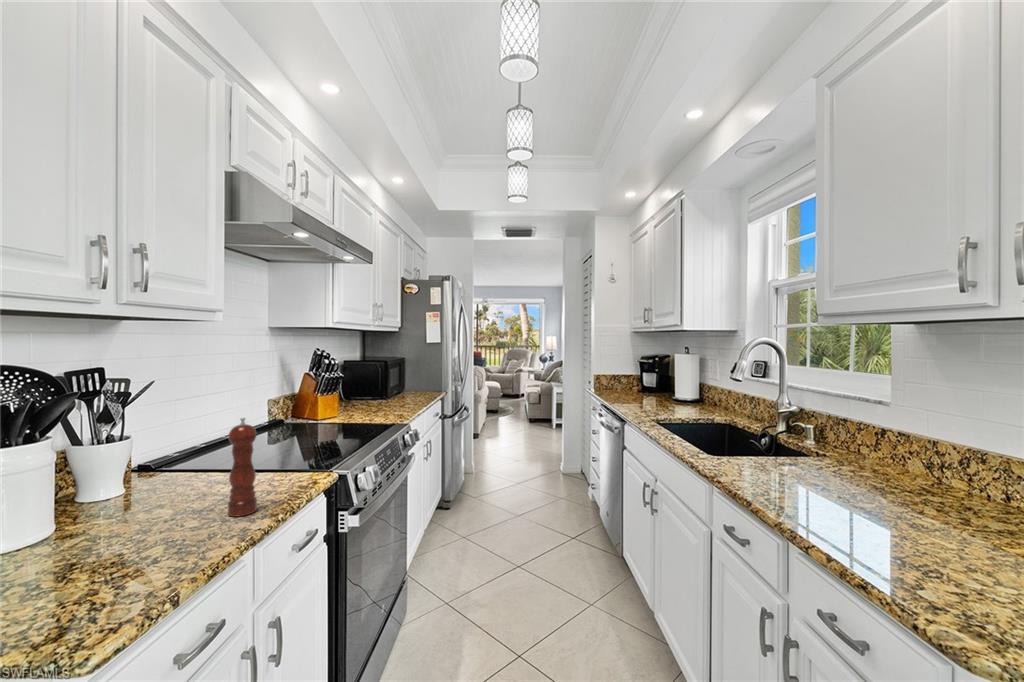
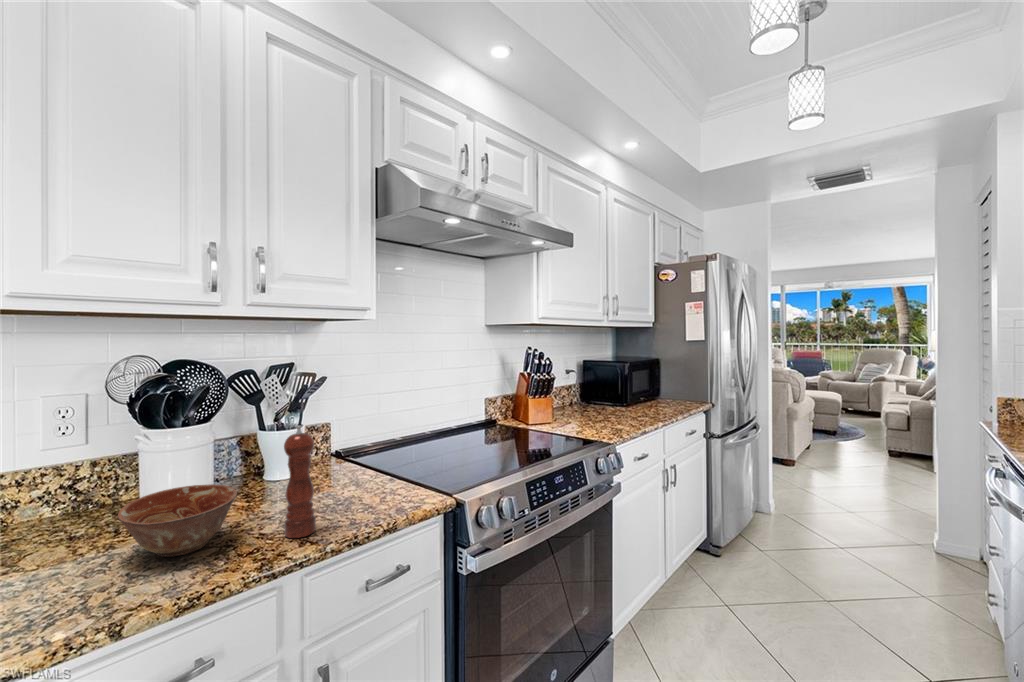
ceramic bowl: none [72,484,193,554] -> present [118,484,237,557]

